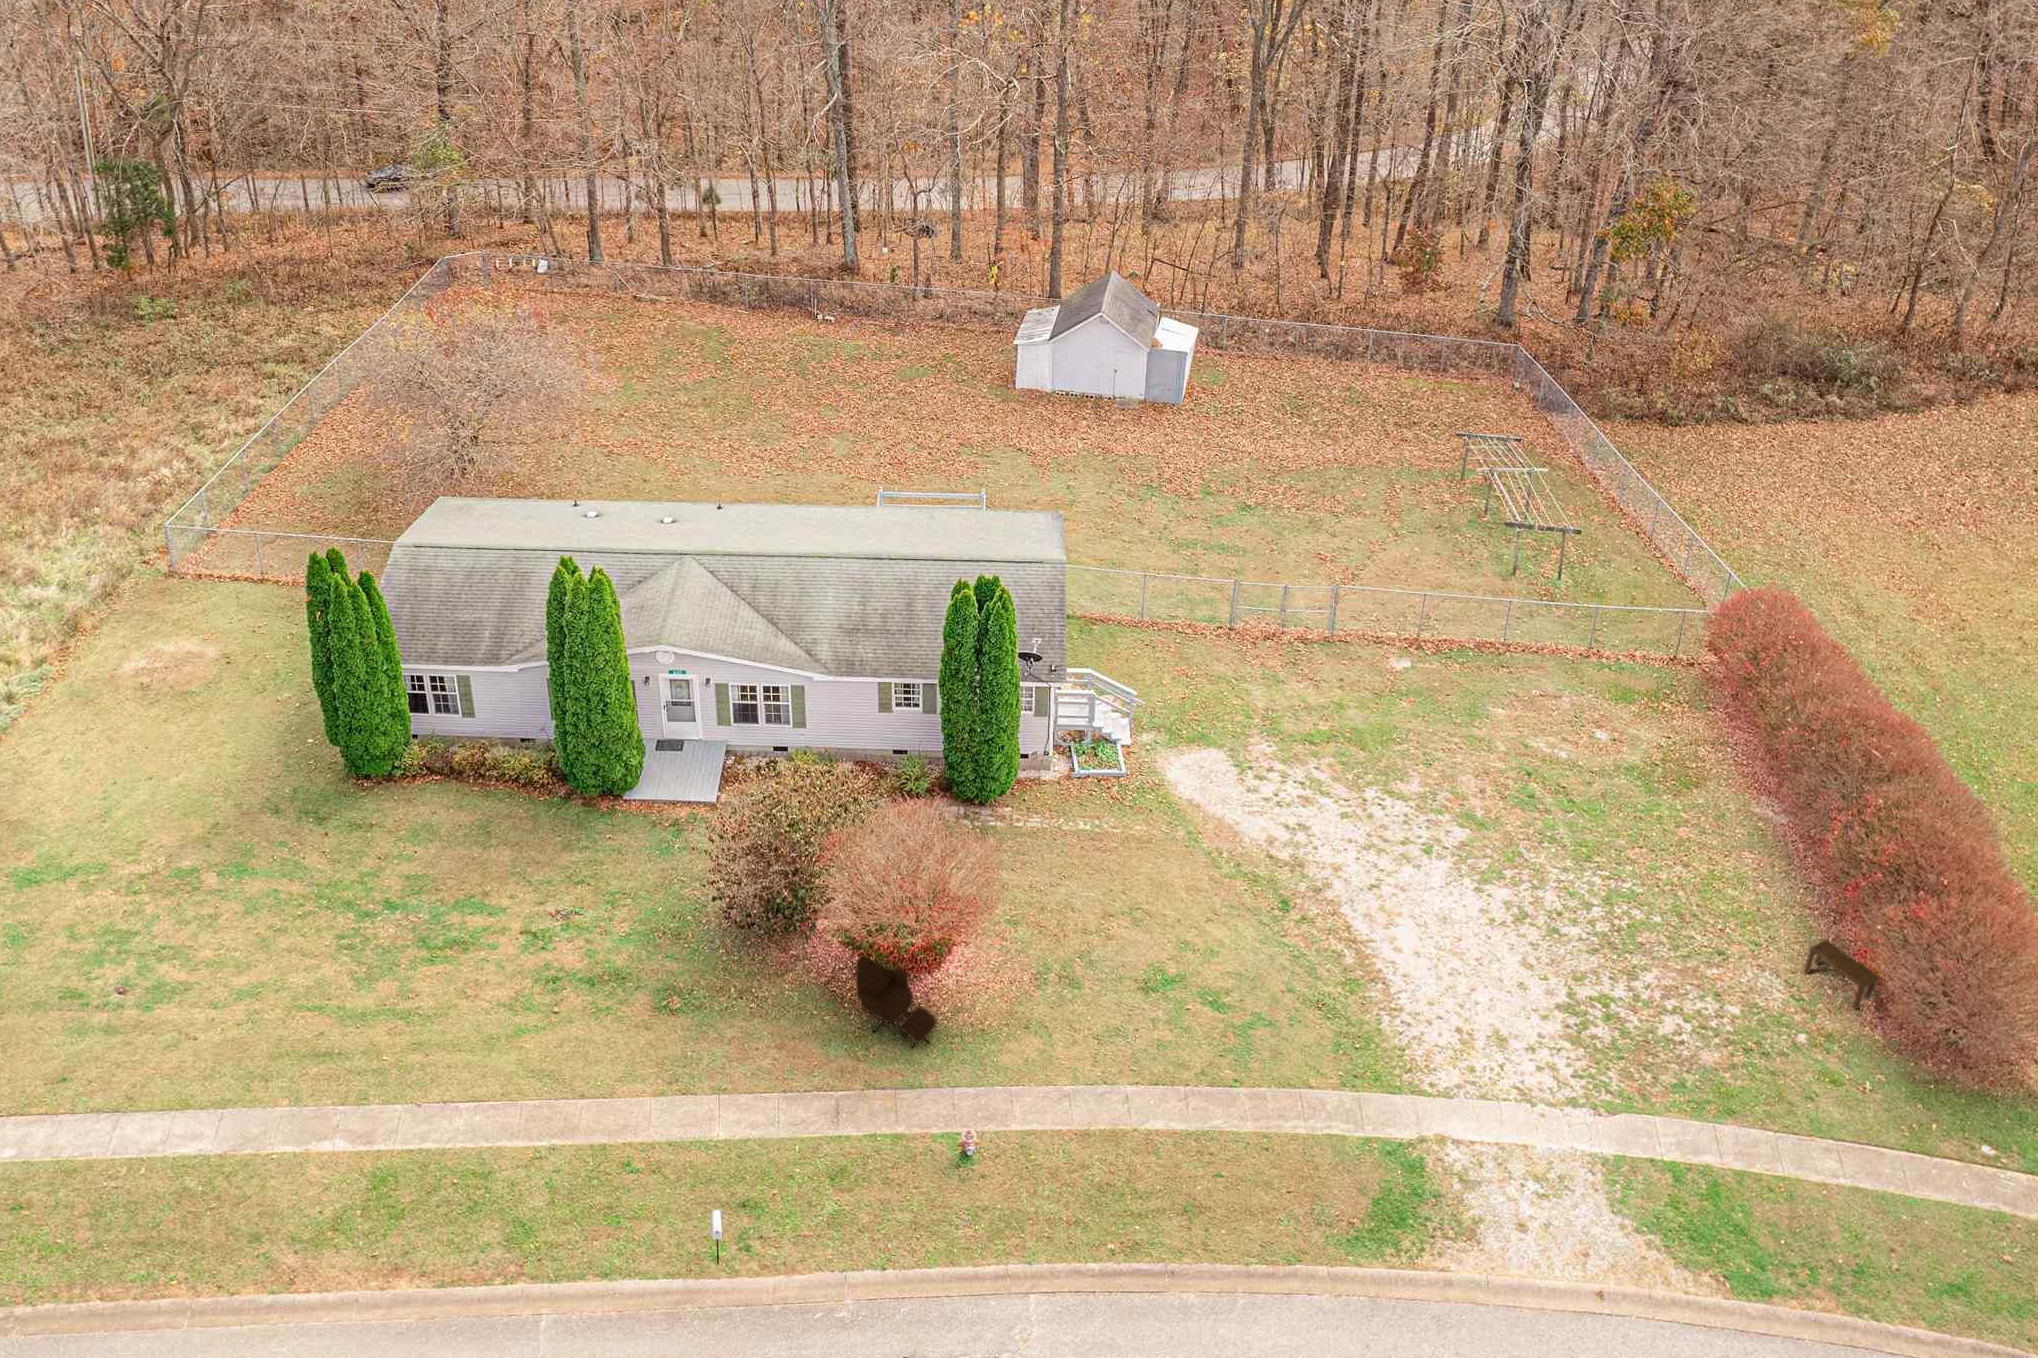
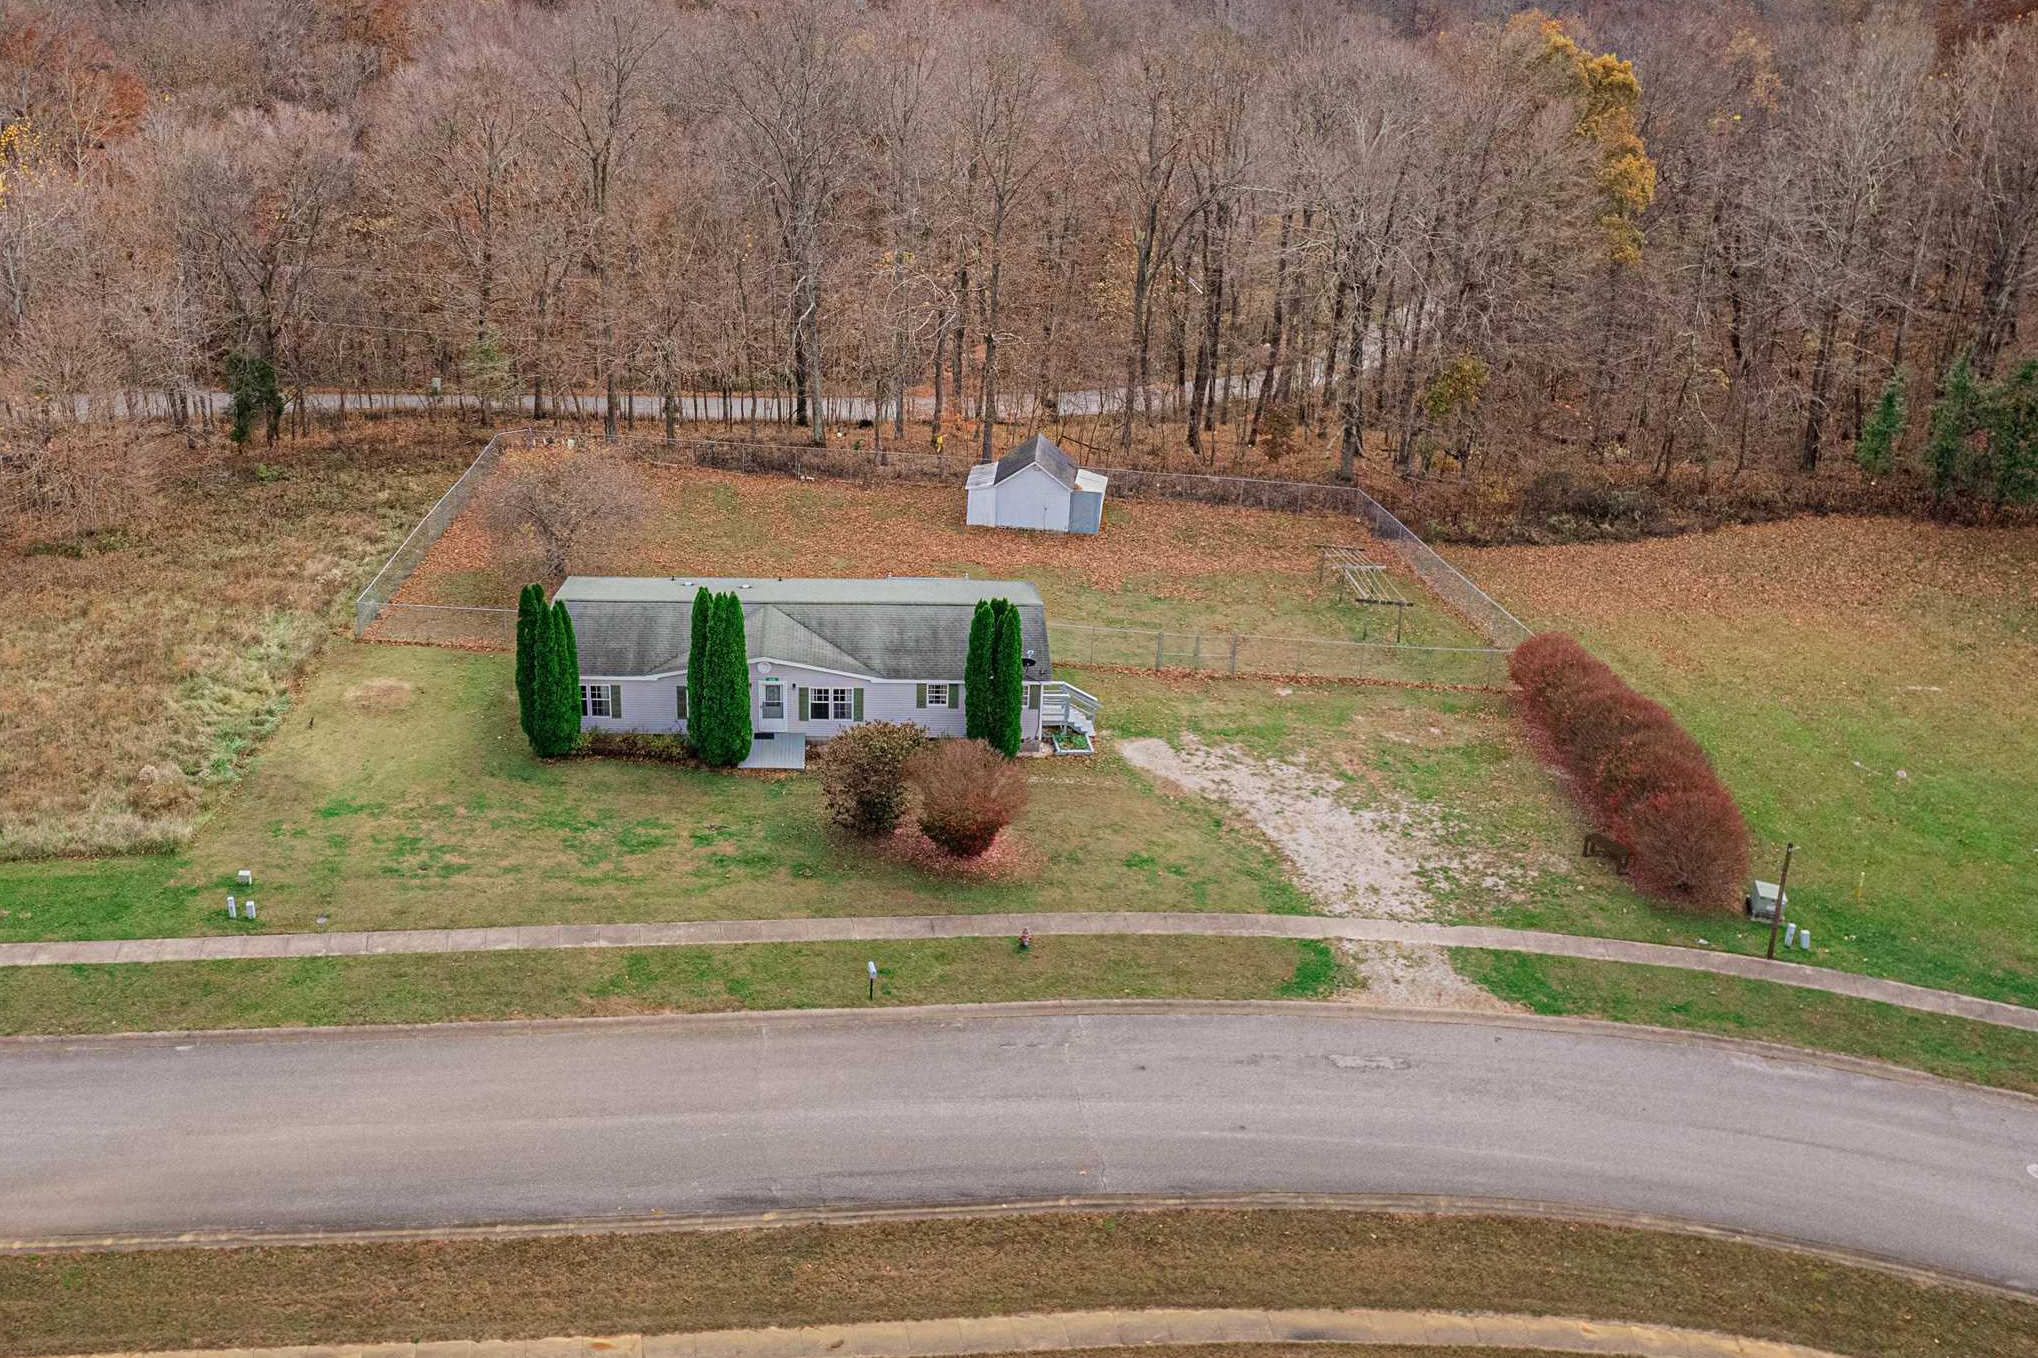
lounge chair: present [856,955,937,1046] -> none [935,827,991,896]

